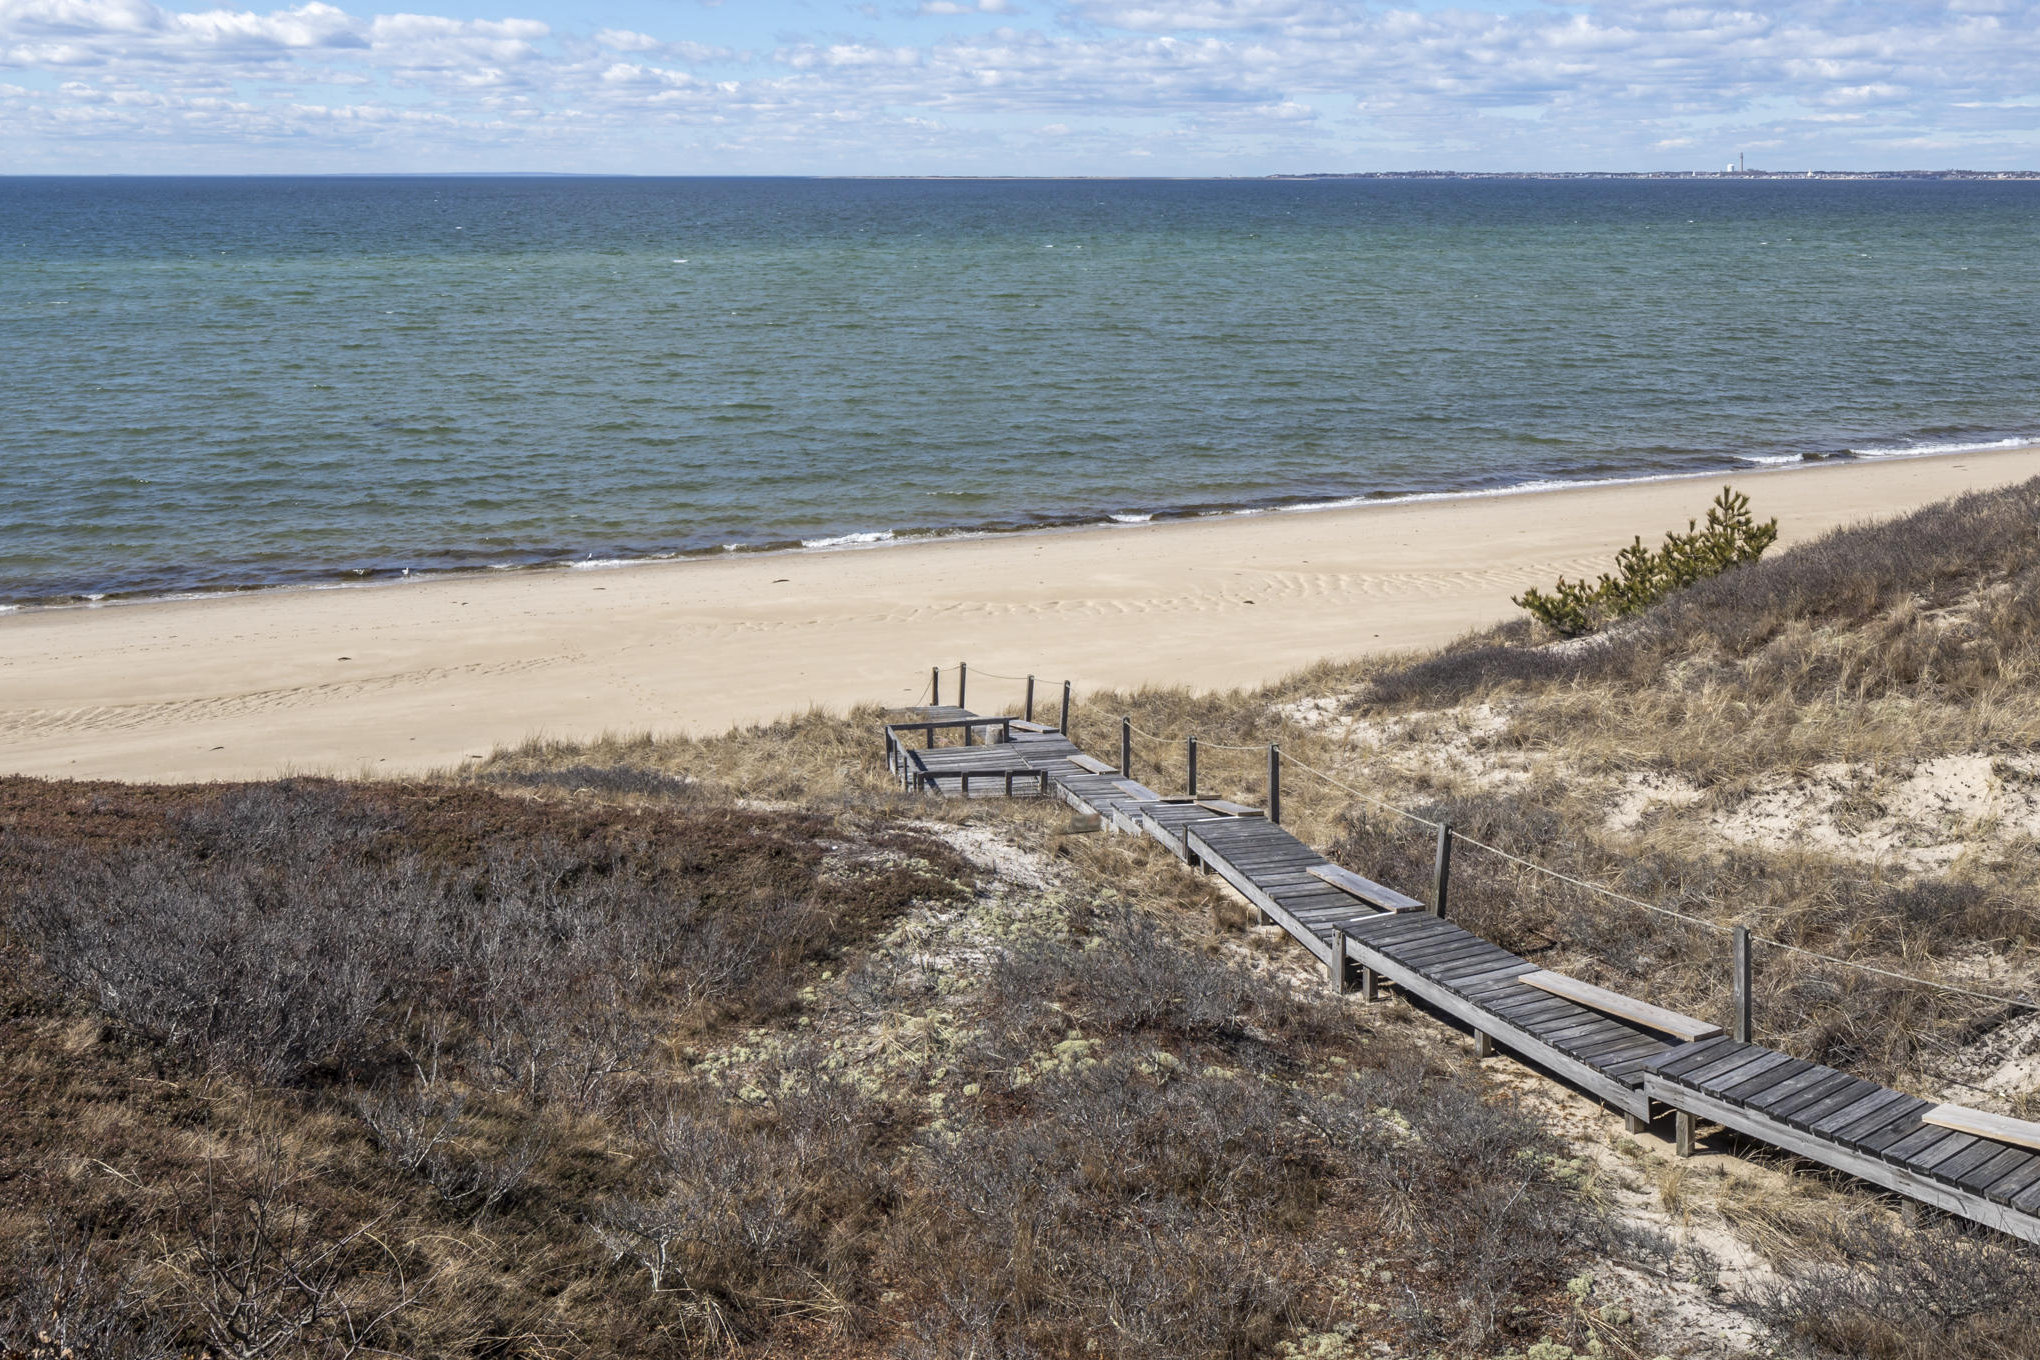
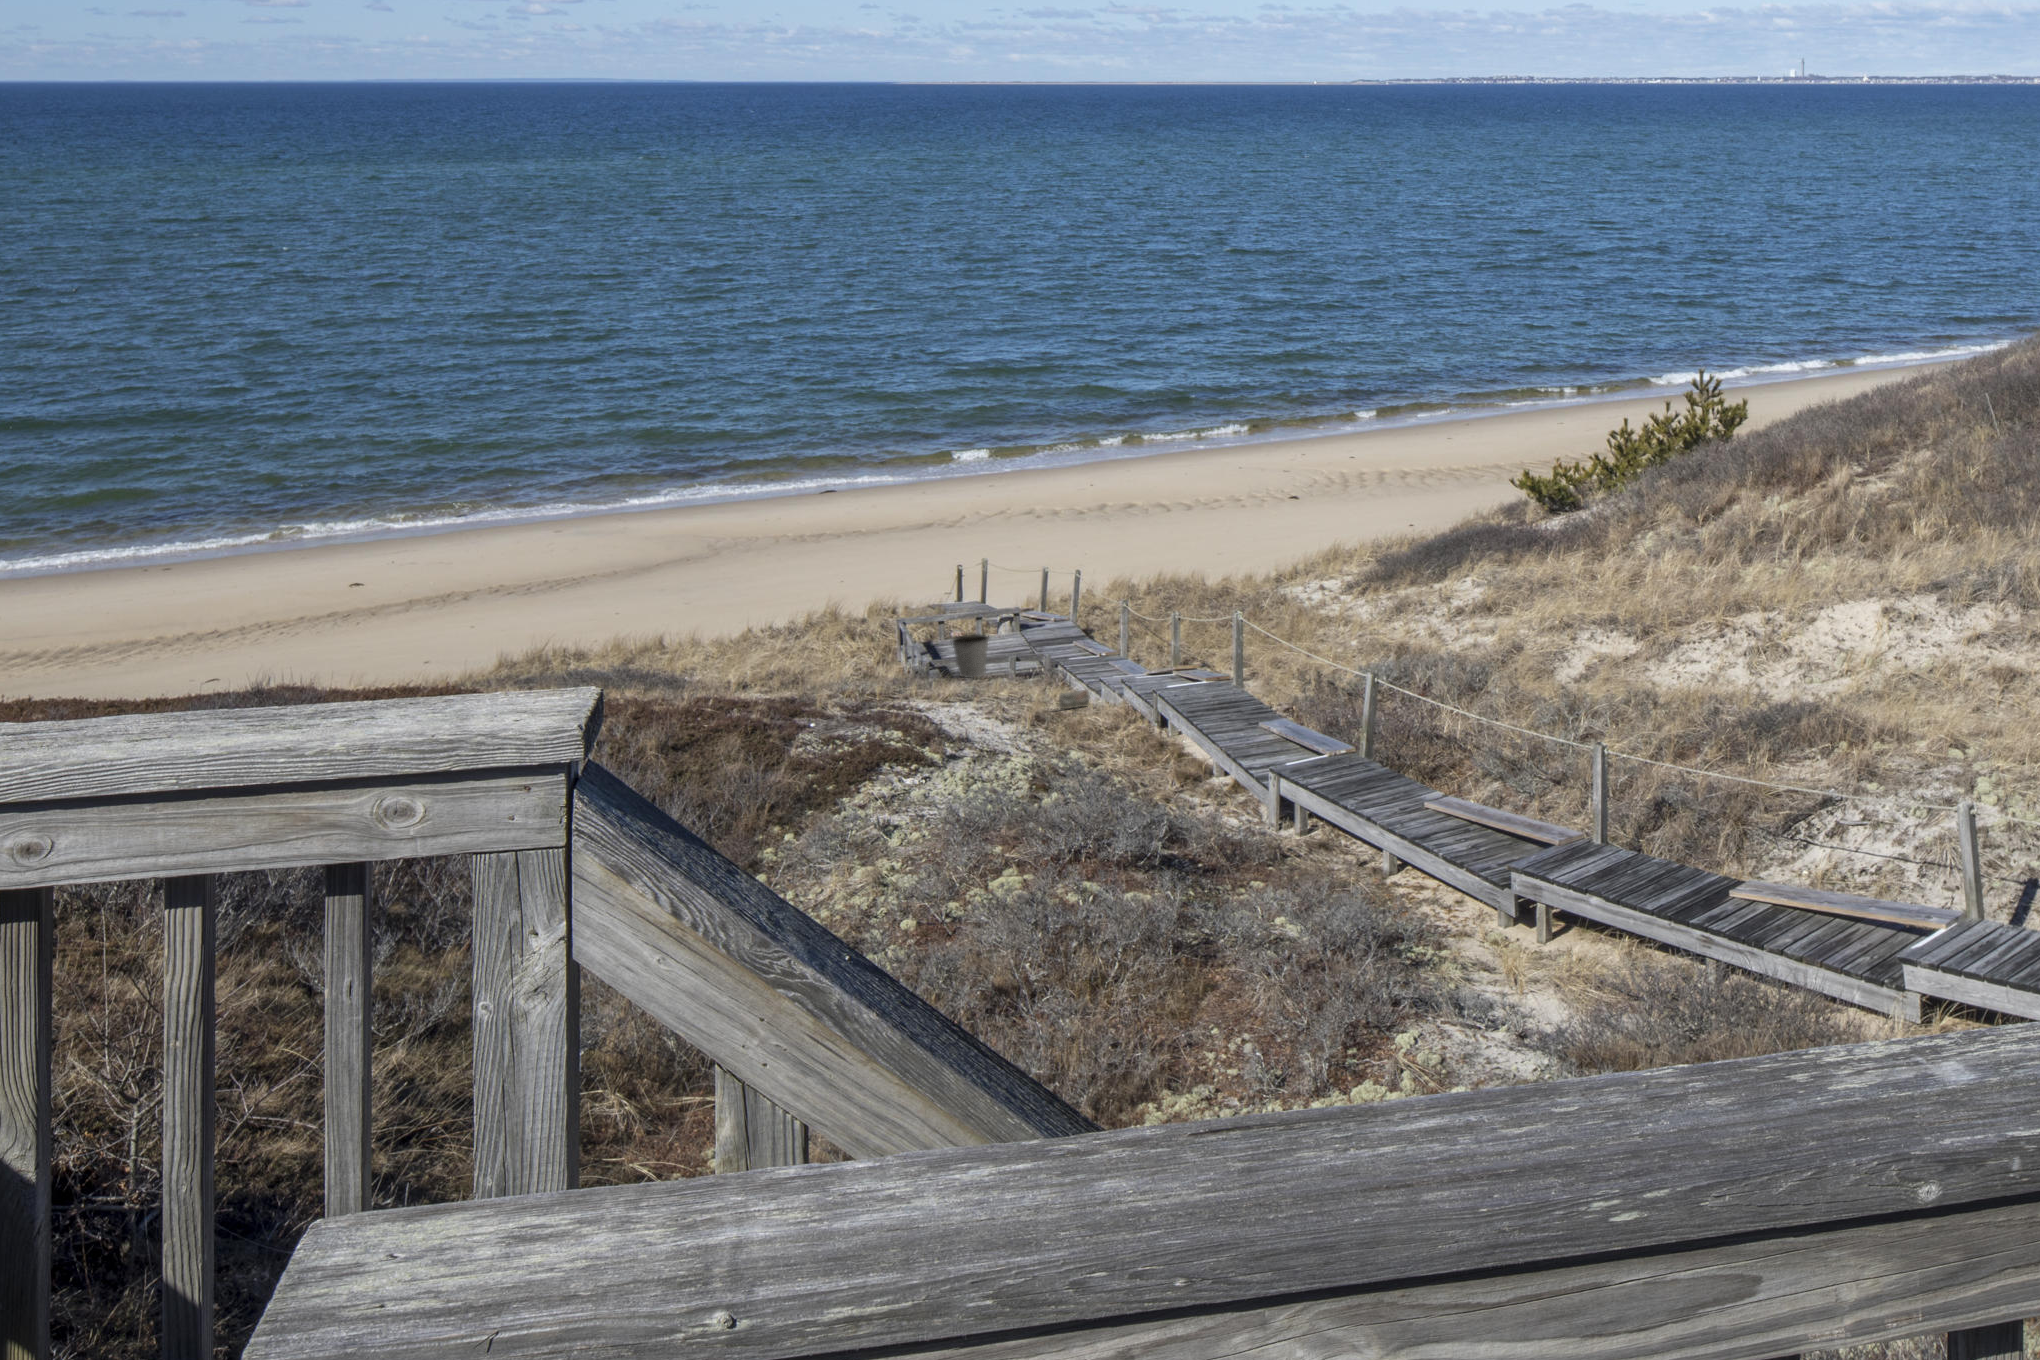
bucket: none [953,746,993,792] -> present [951,634,989,678]

